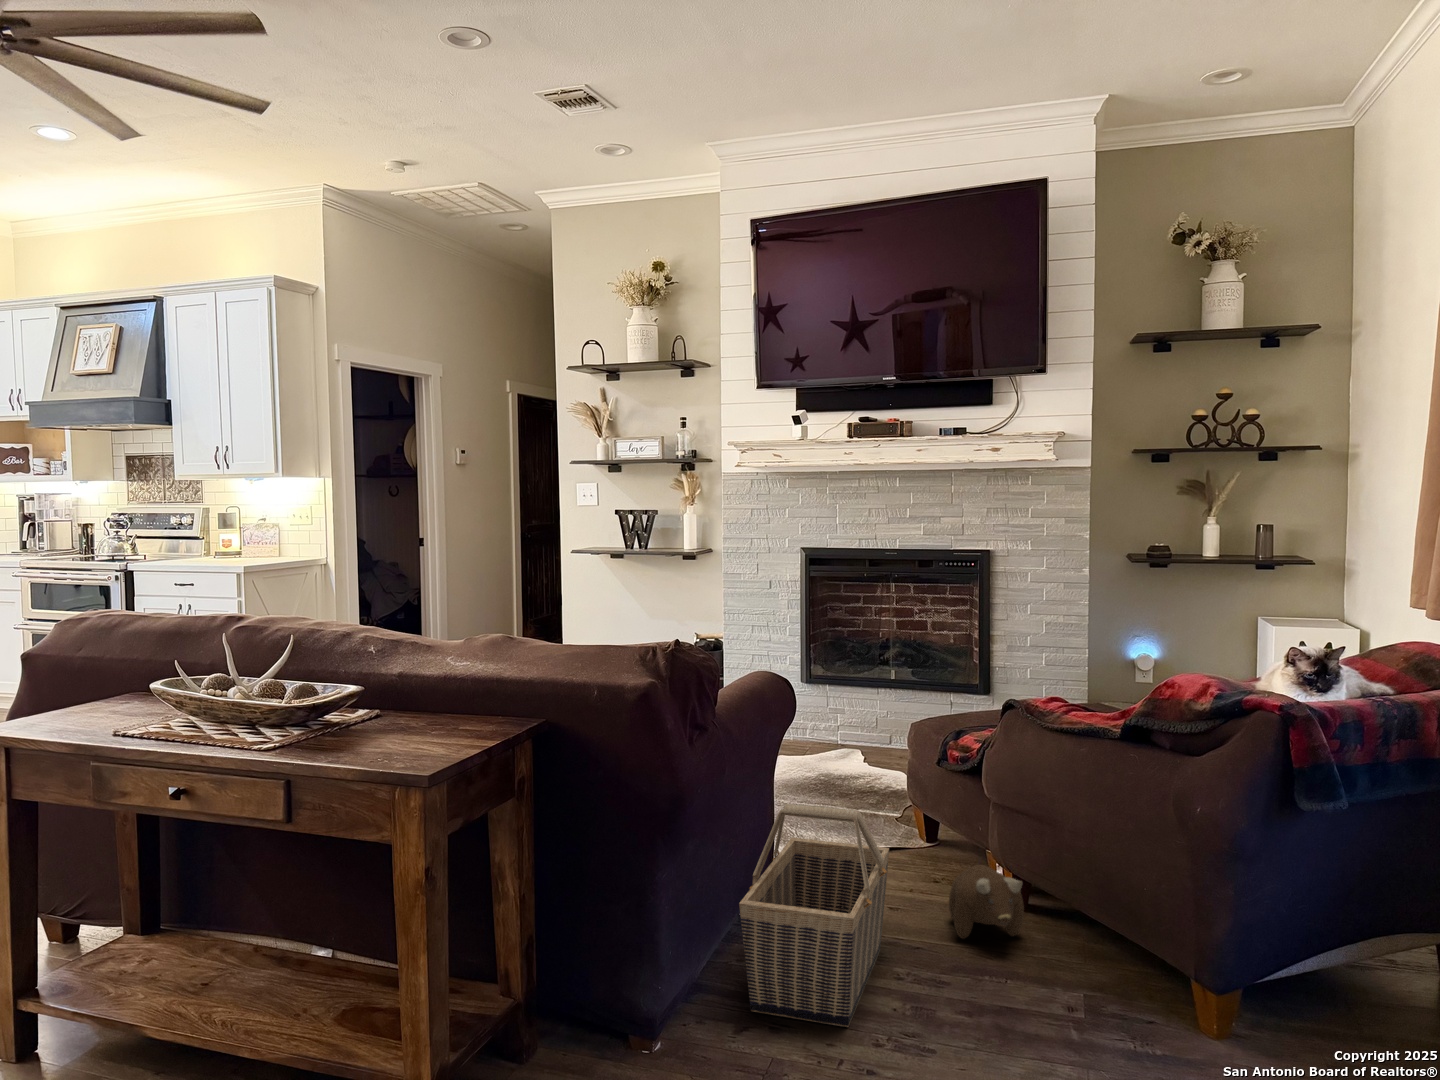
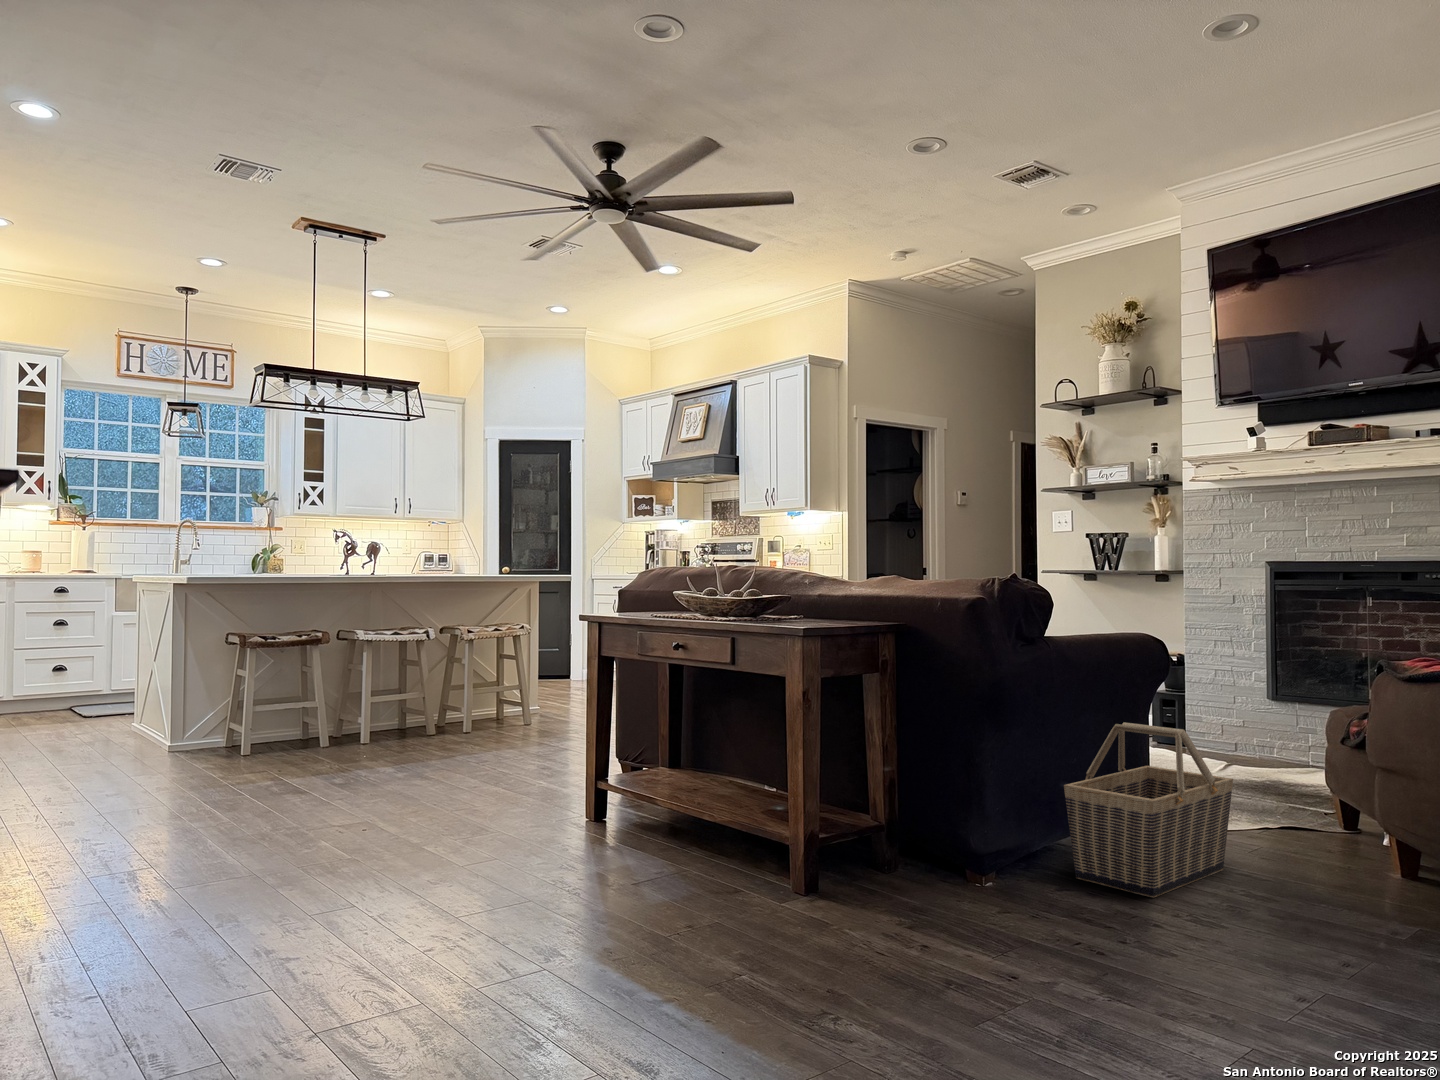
plush toy: present [949,865,1024,939] -> none [1304,812,1383,882]

